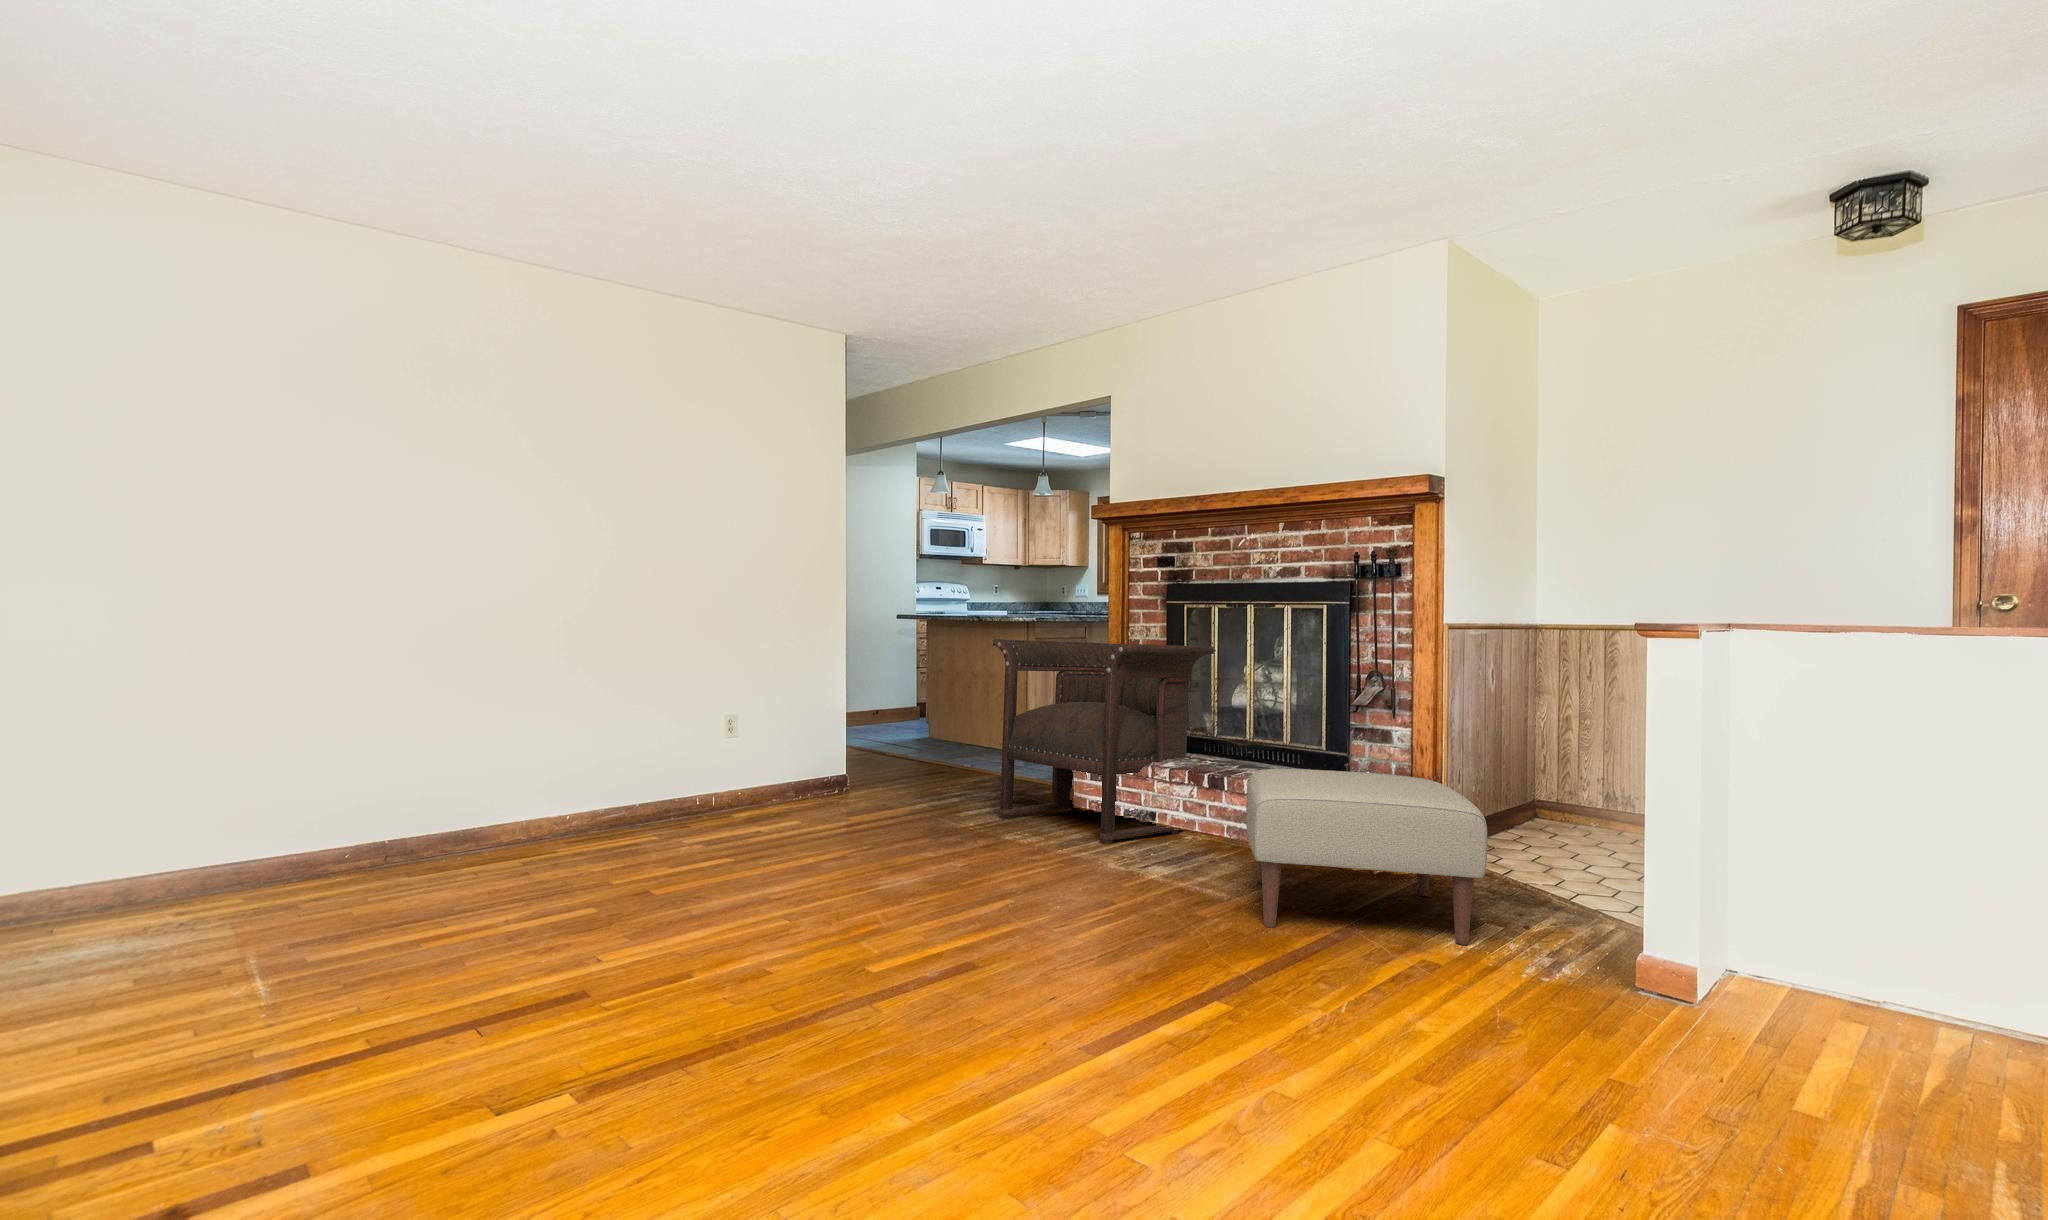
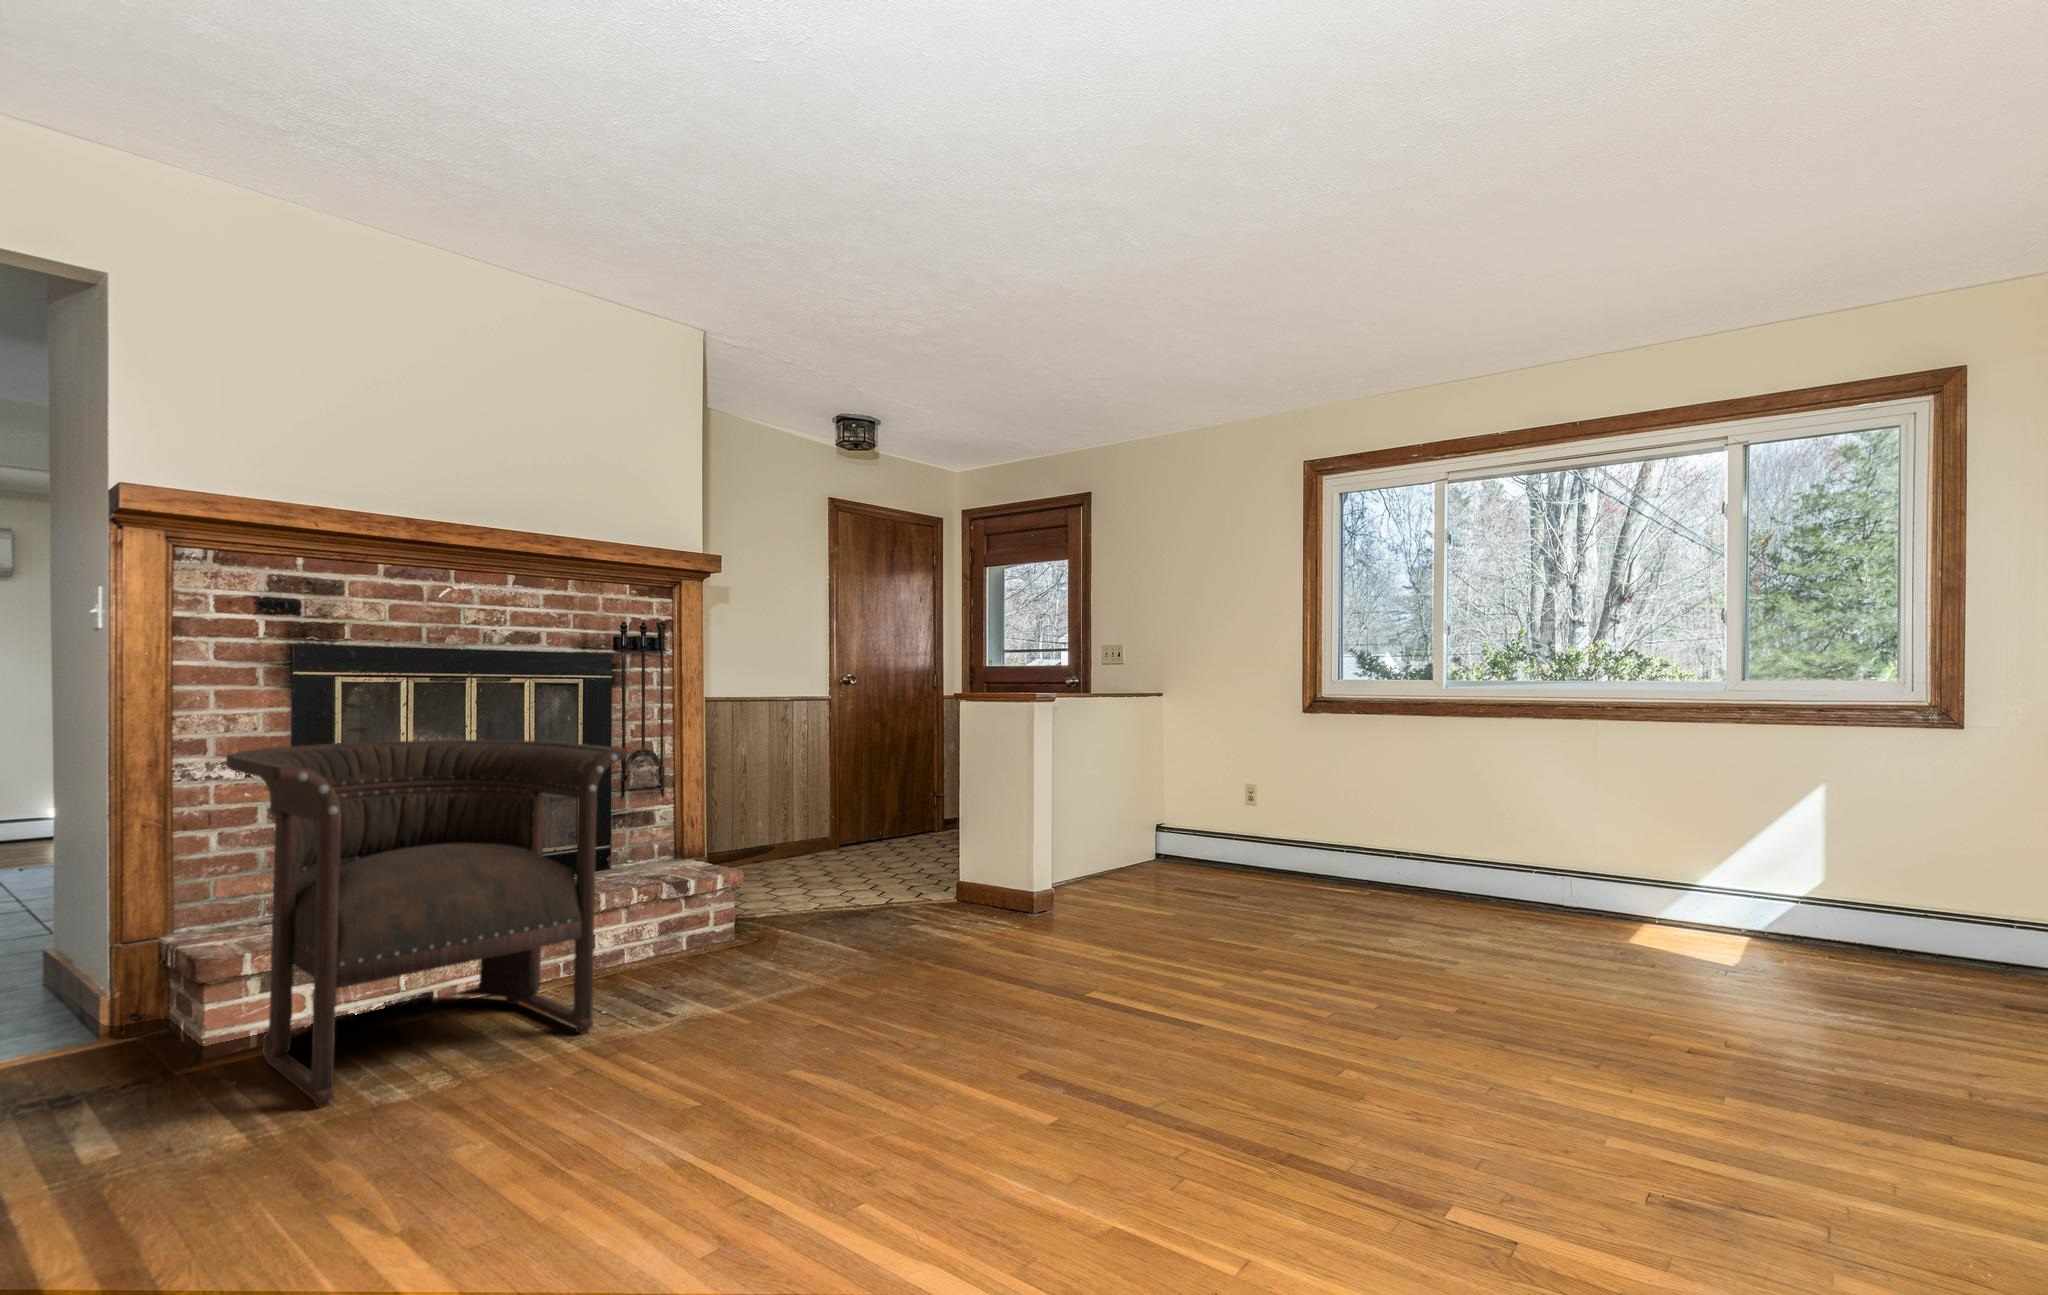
ottoman: present [1246,769,1488,945] -> none [780,836,980,976]

